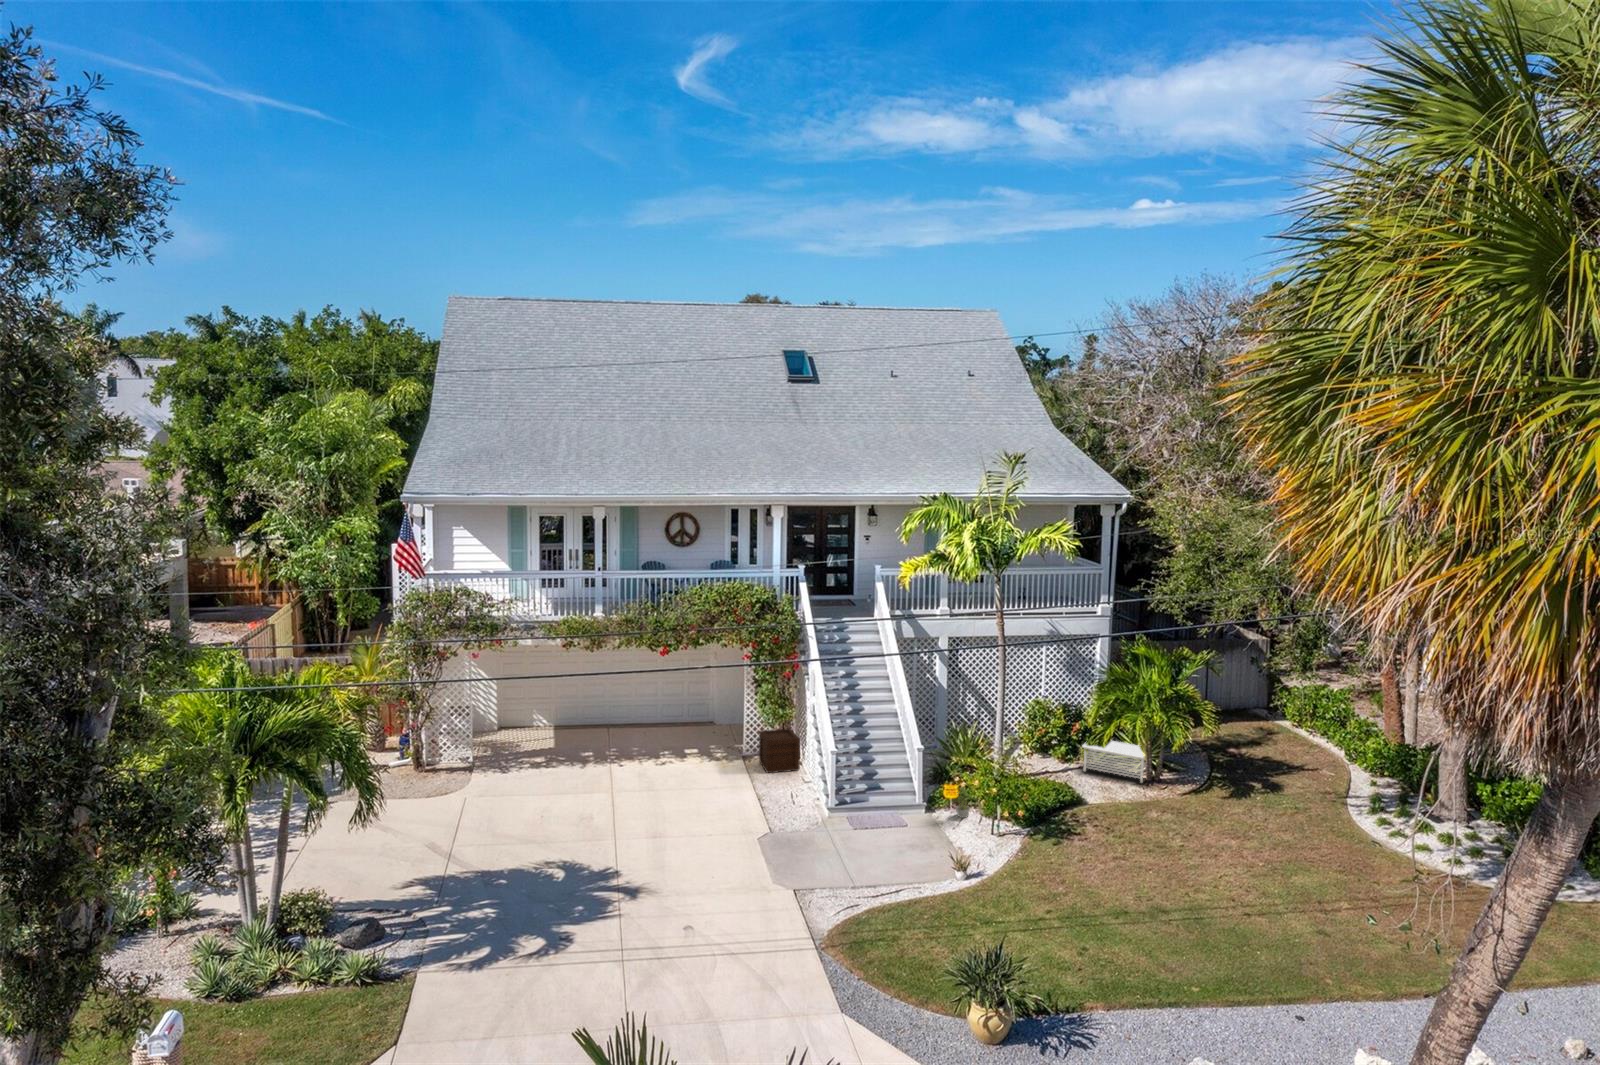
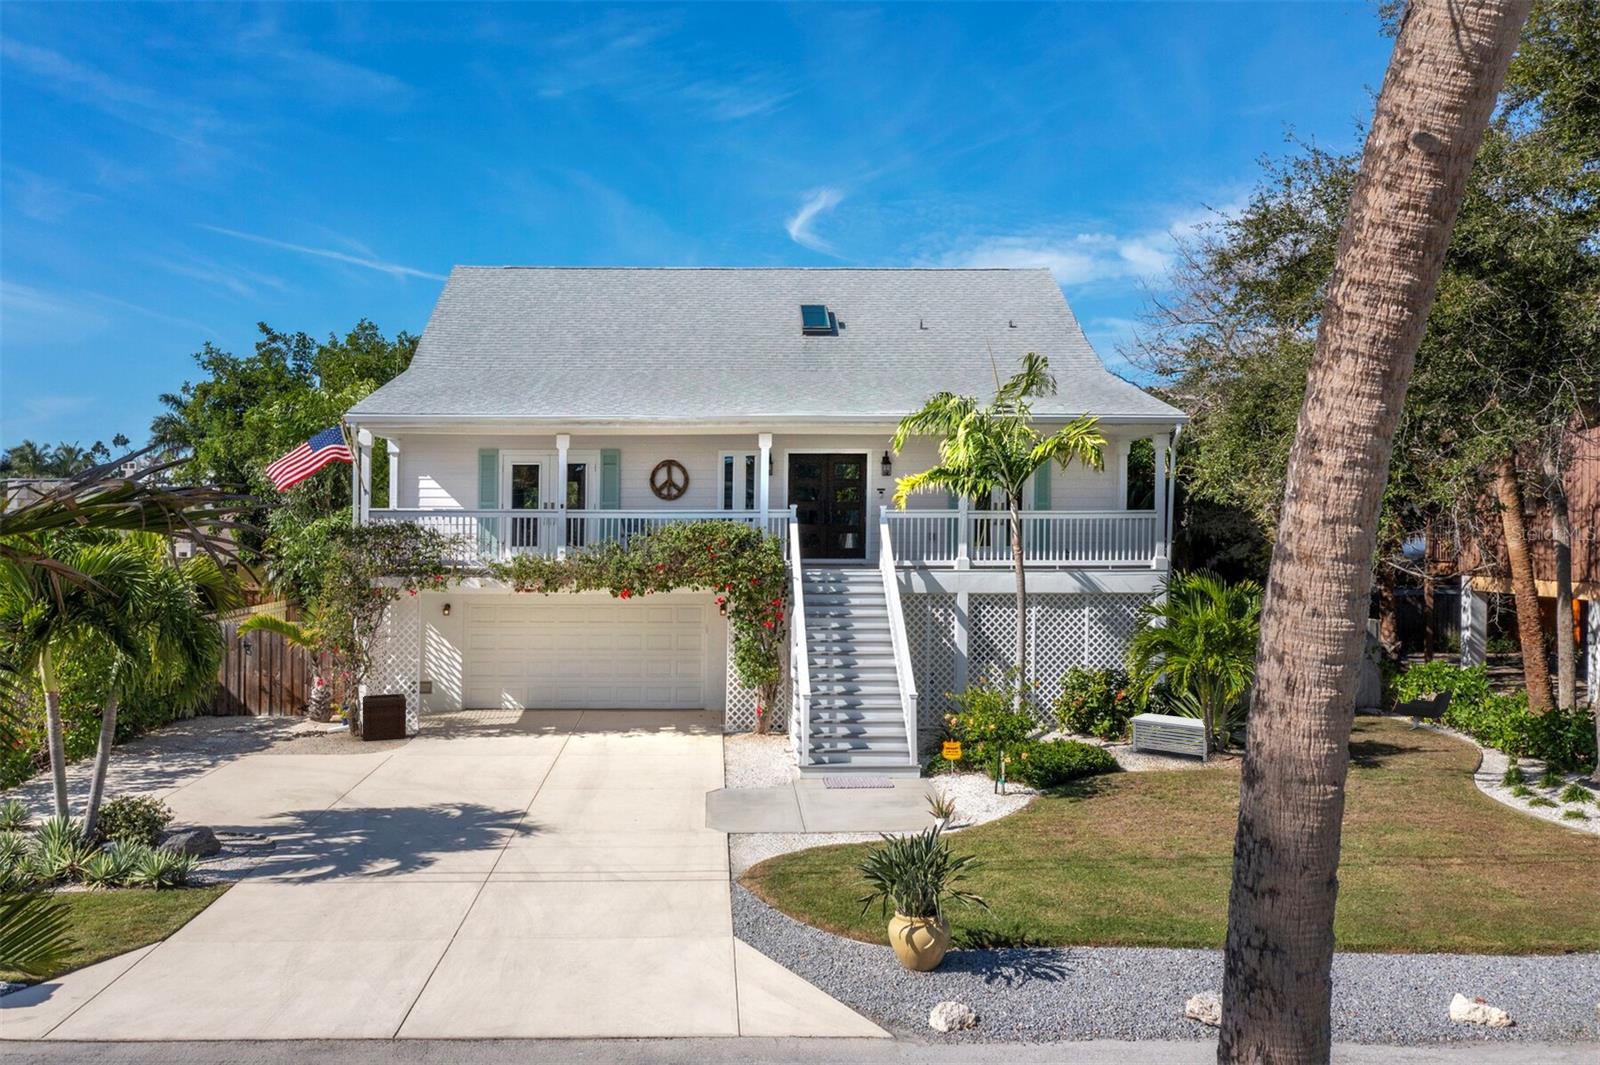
lounge chair: none [1282,707,1330,739] -> present [1395,691,1453,731]
wooden crate: present [759,728,800,773] -> present [363,694,406,741]
potted plant: present [952,787,977,818] -> none [949,745,988,780]

